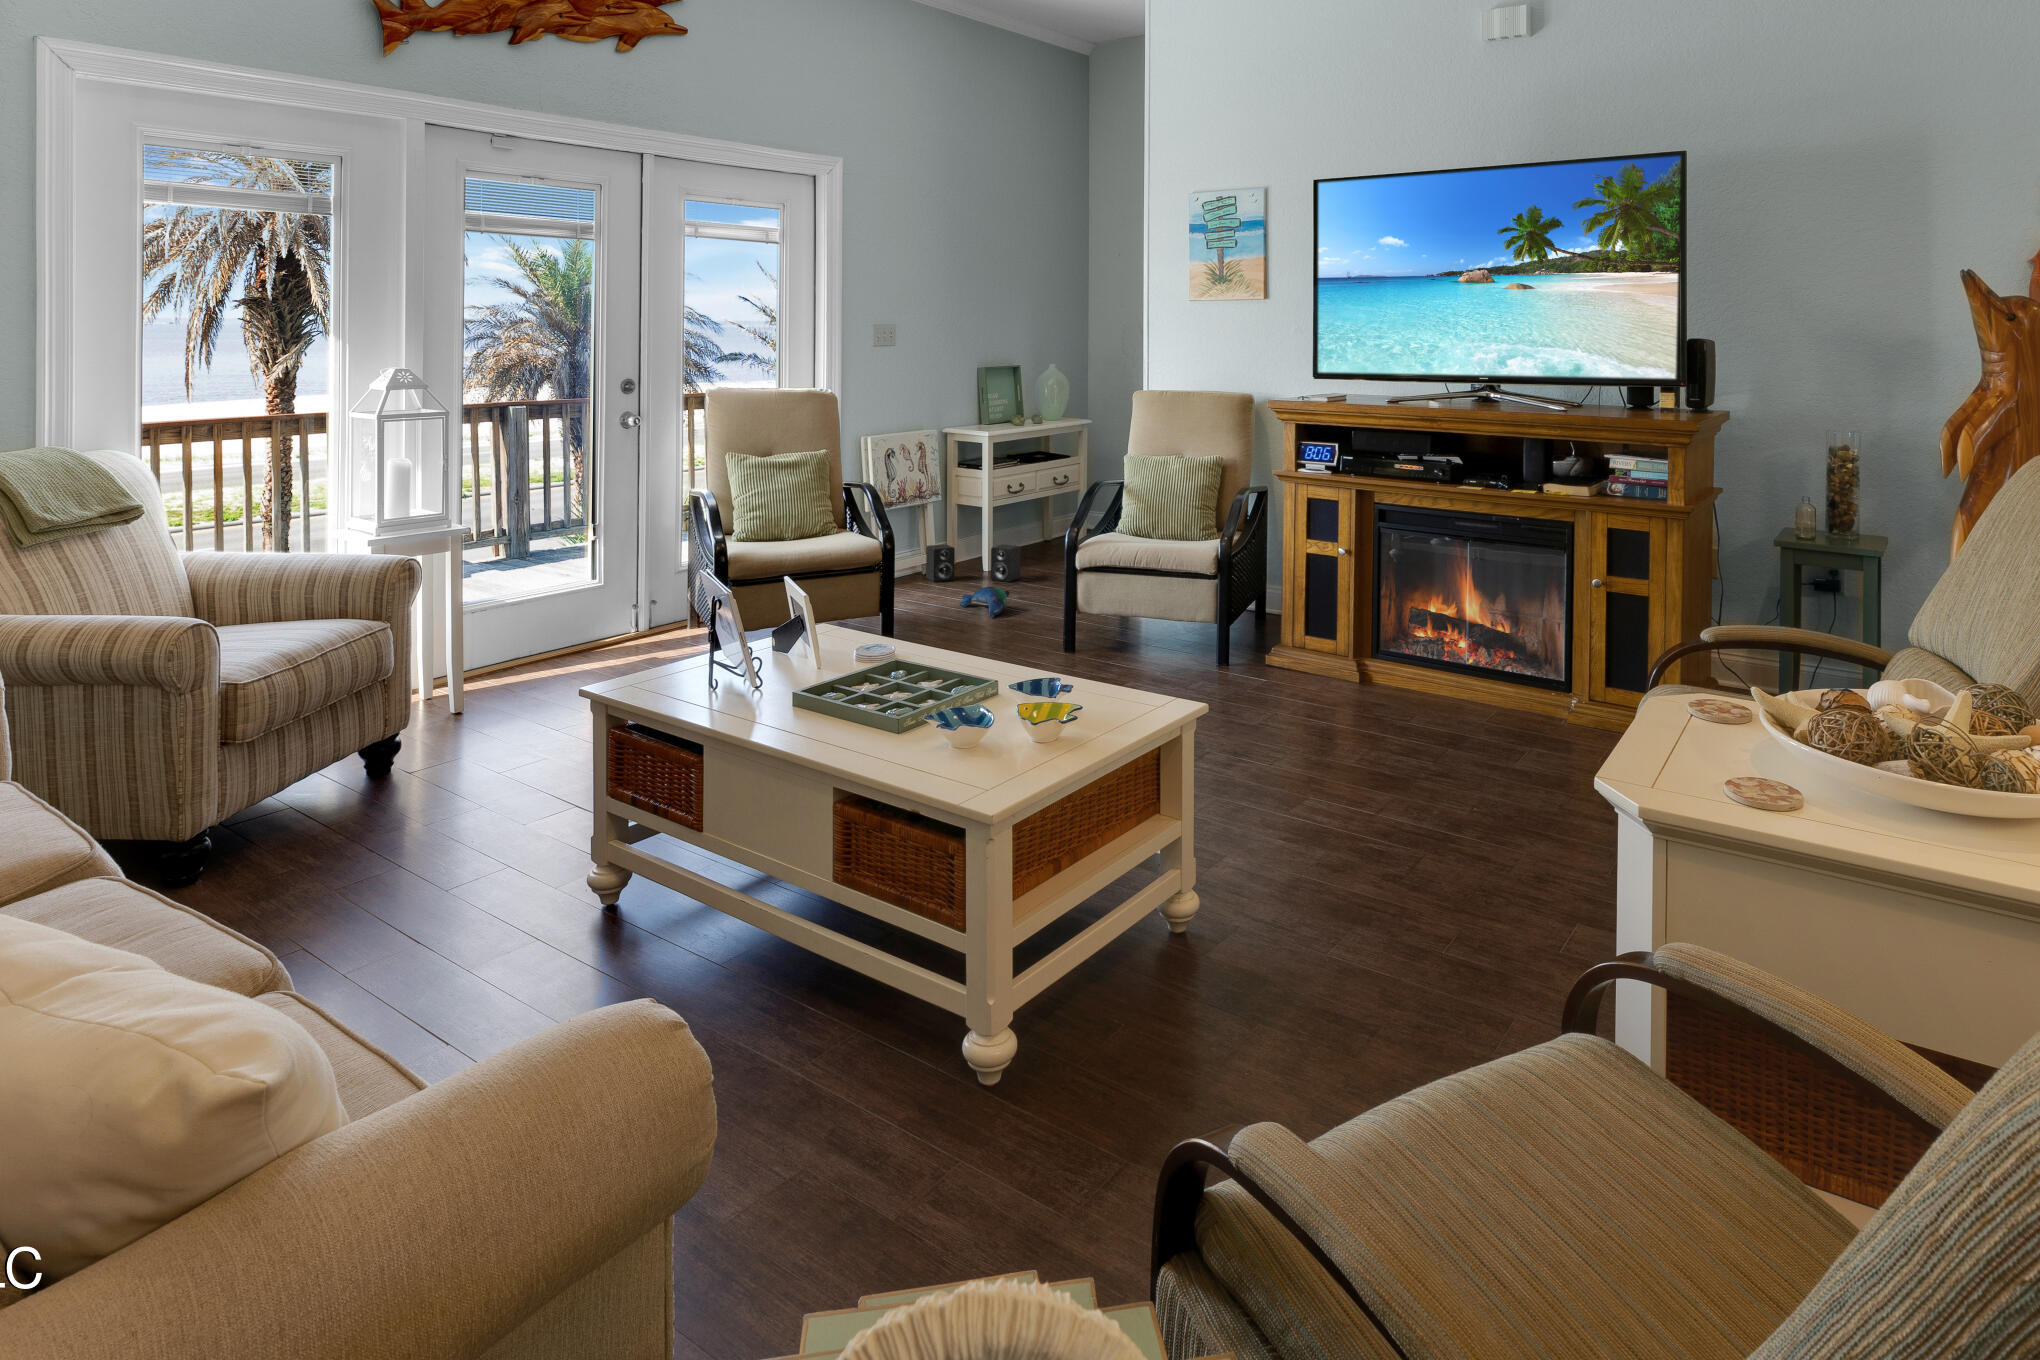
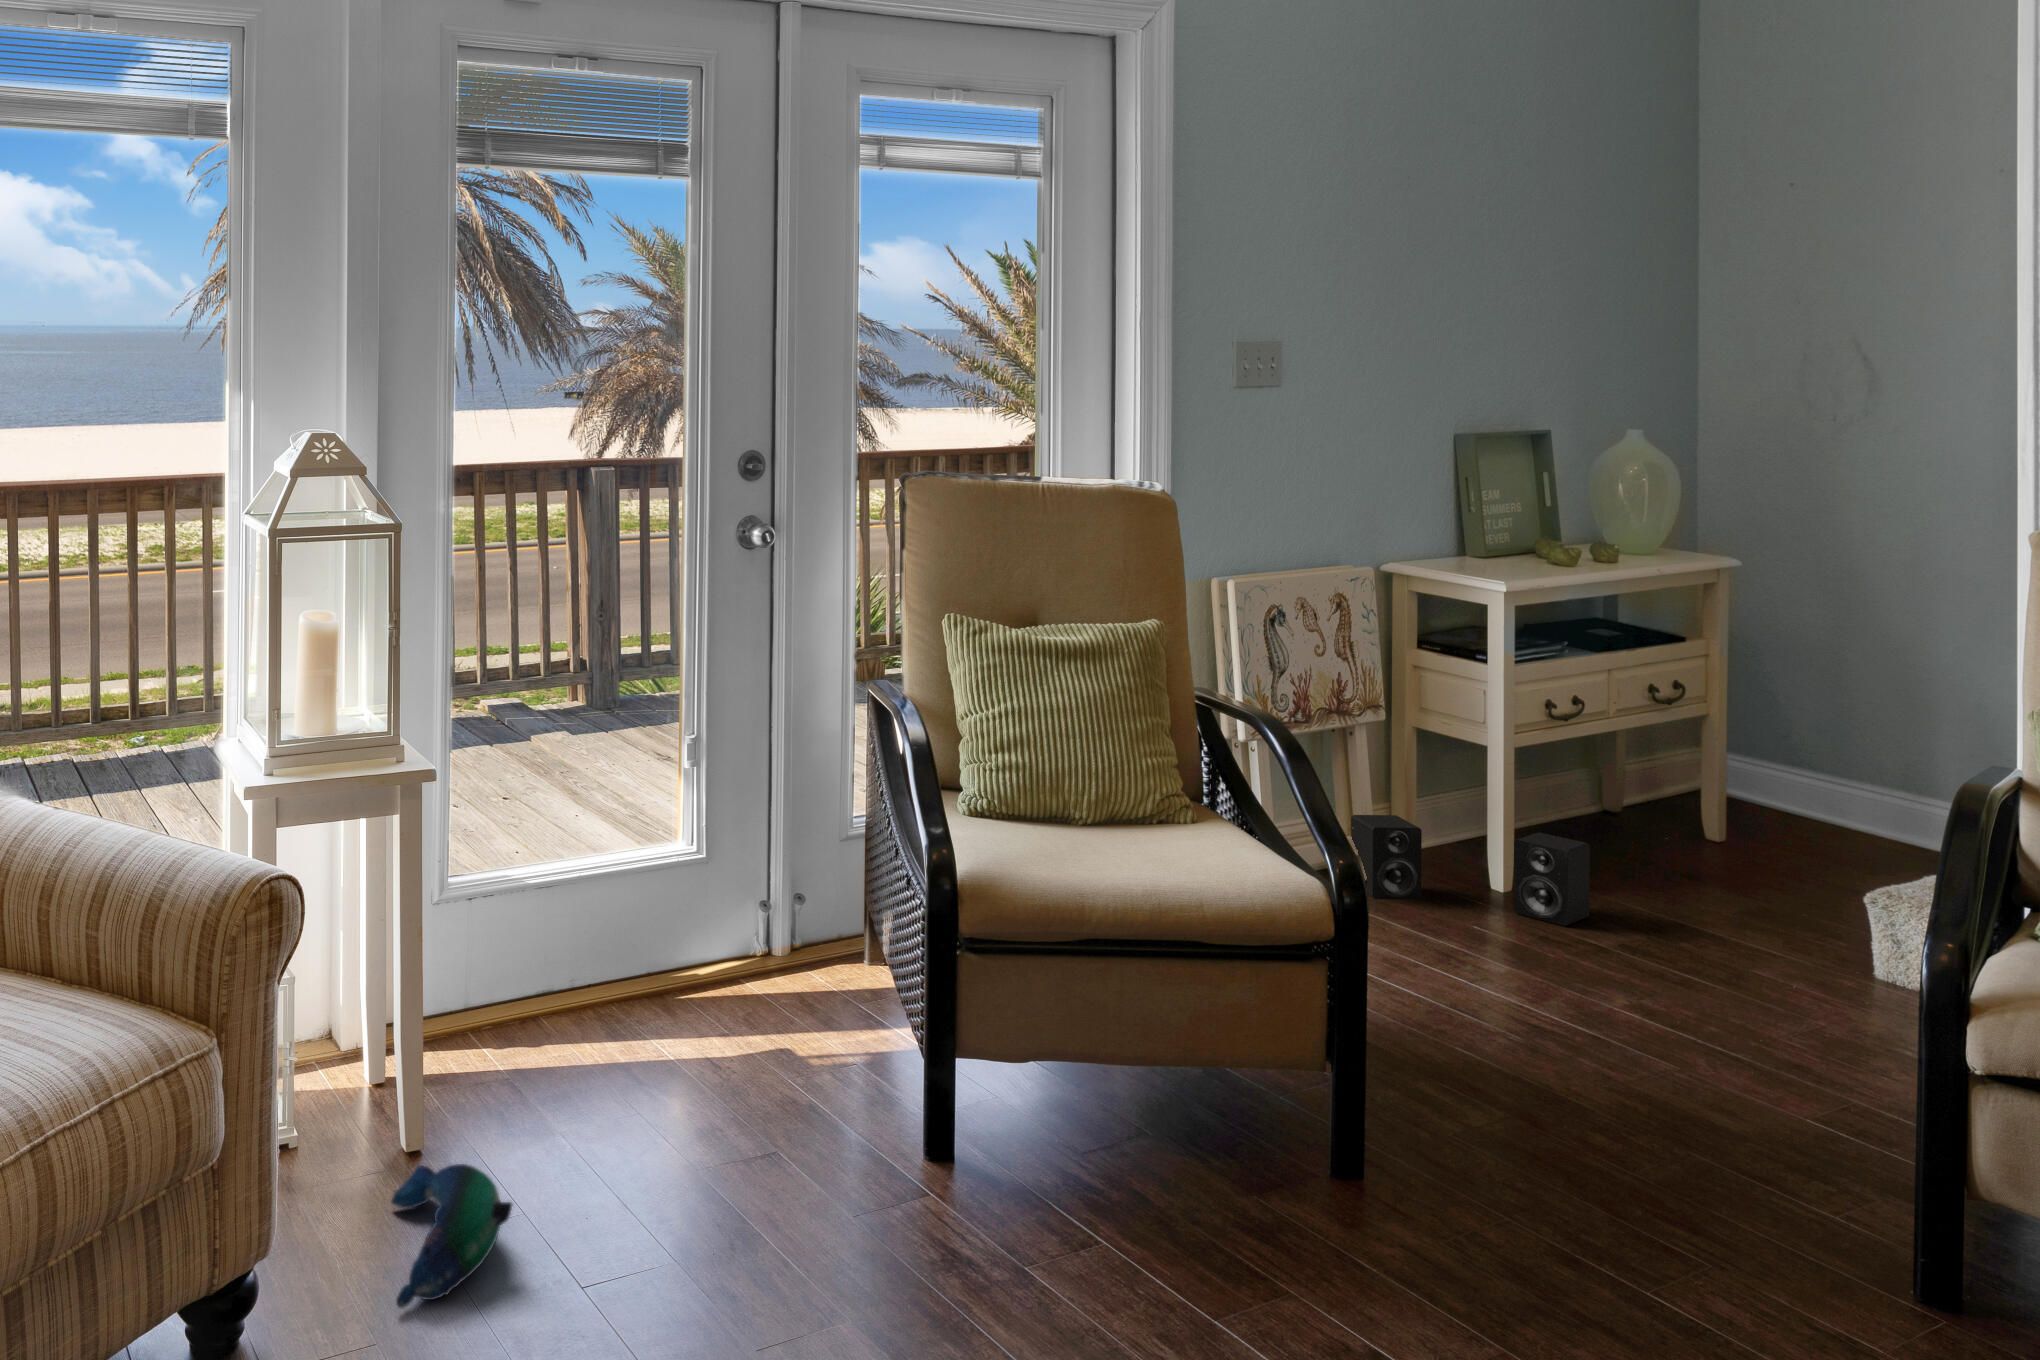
plush toy: present [960,587,1009,617] -> present [391,1164,512,1308]

